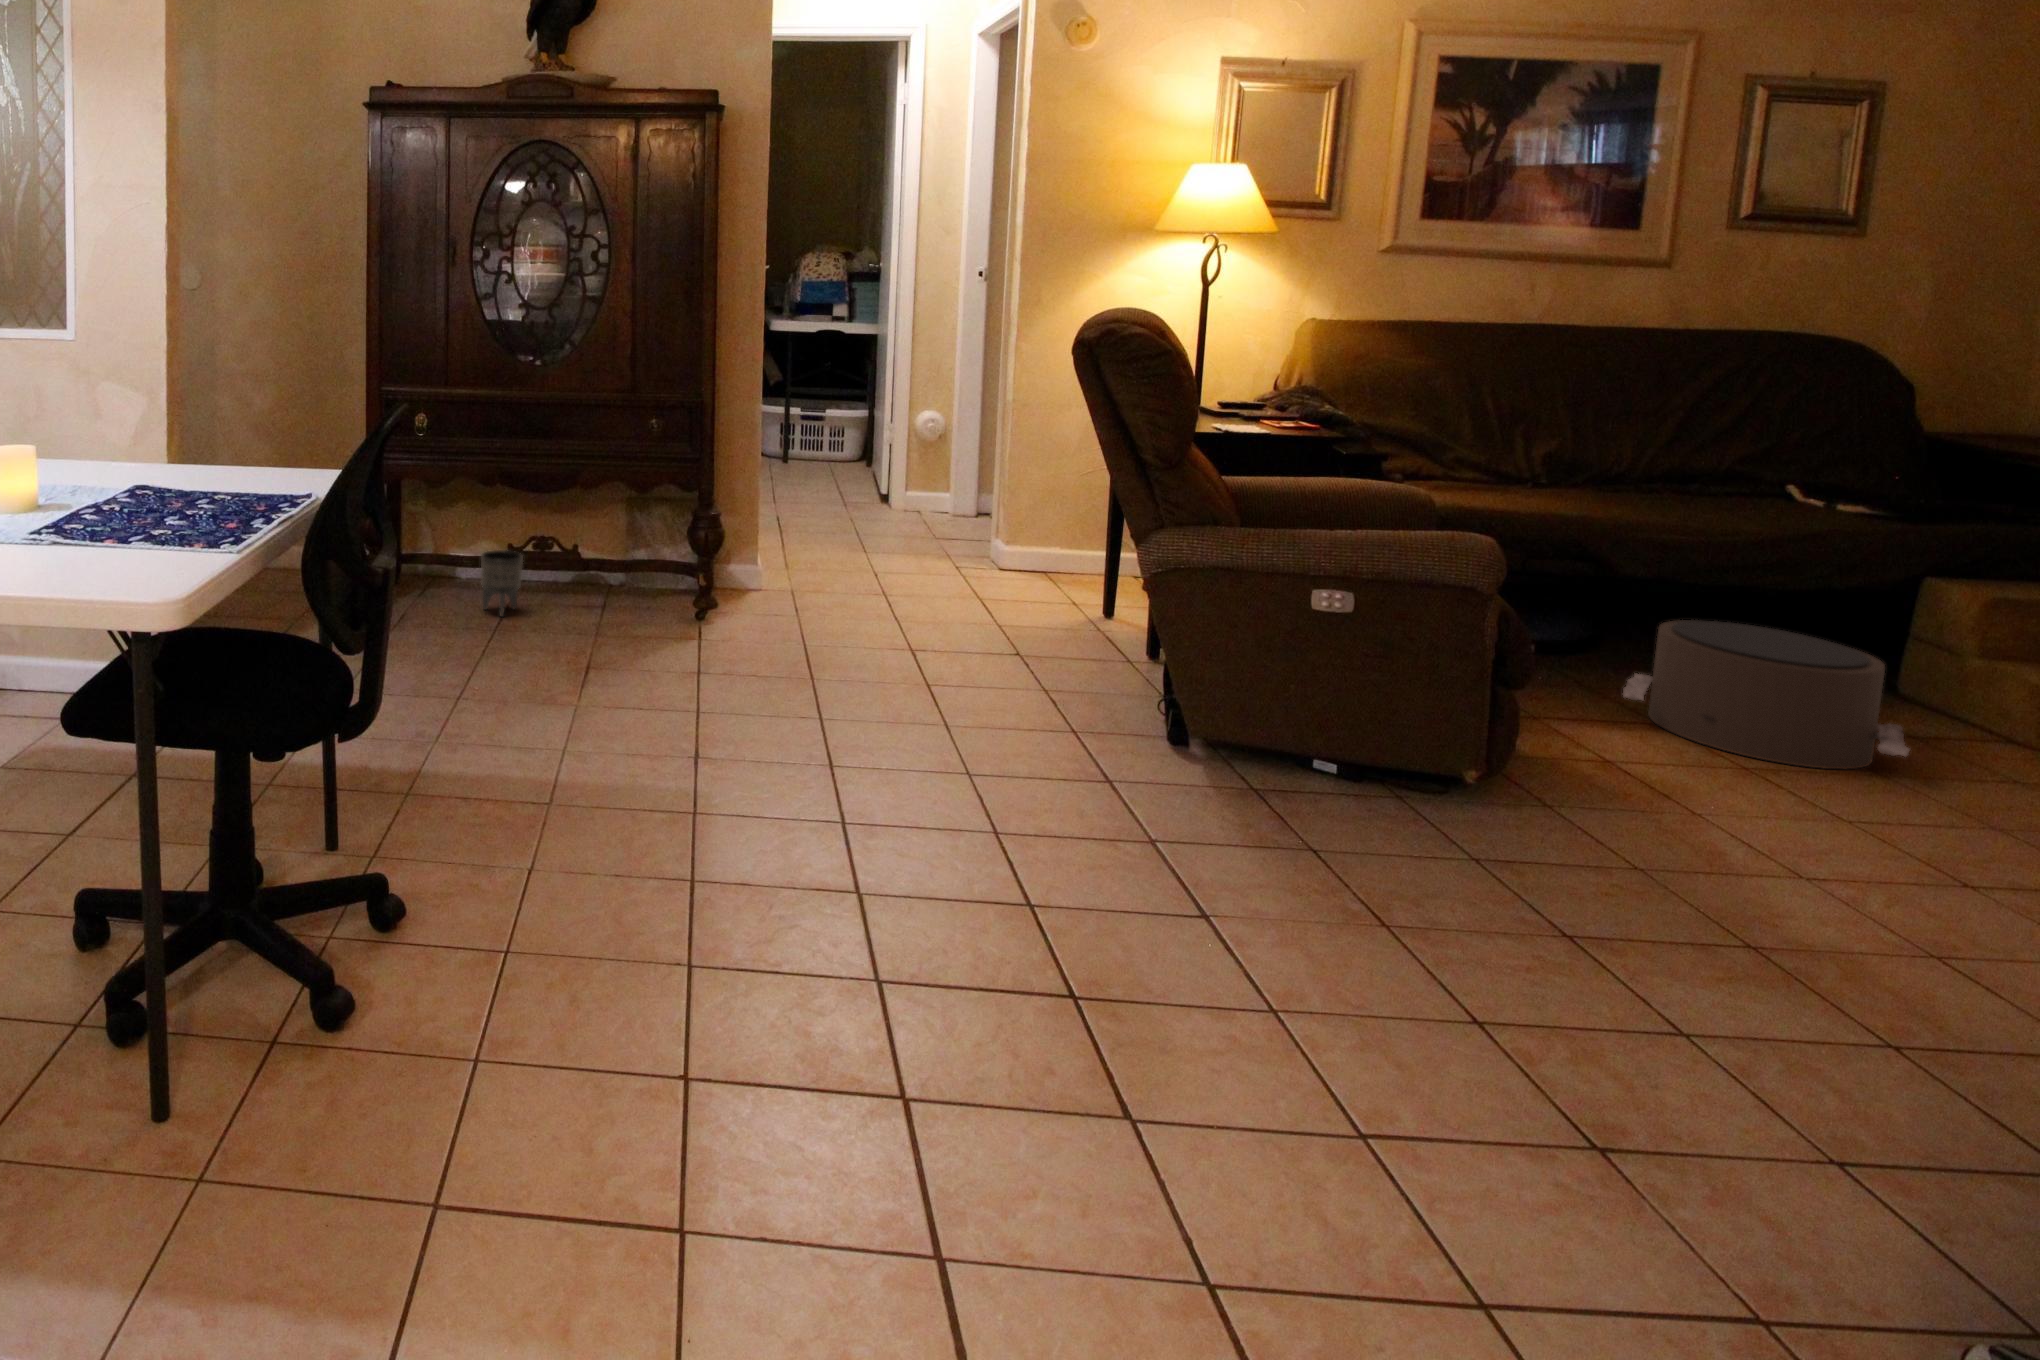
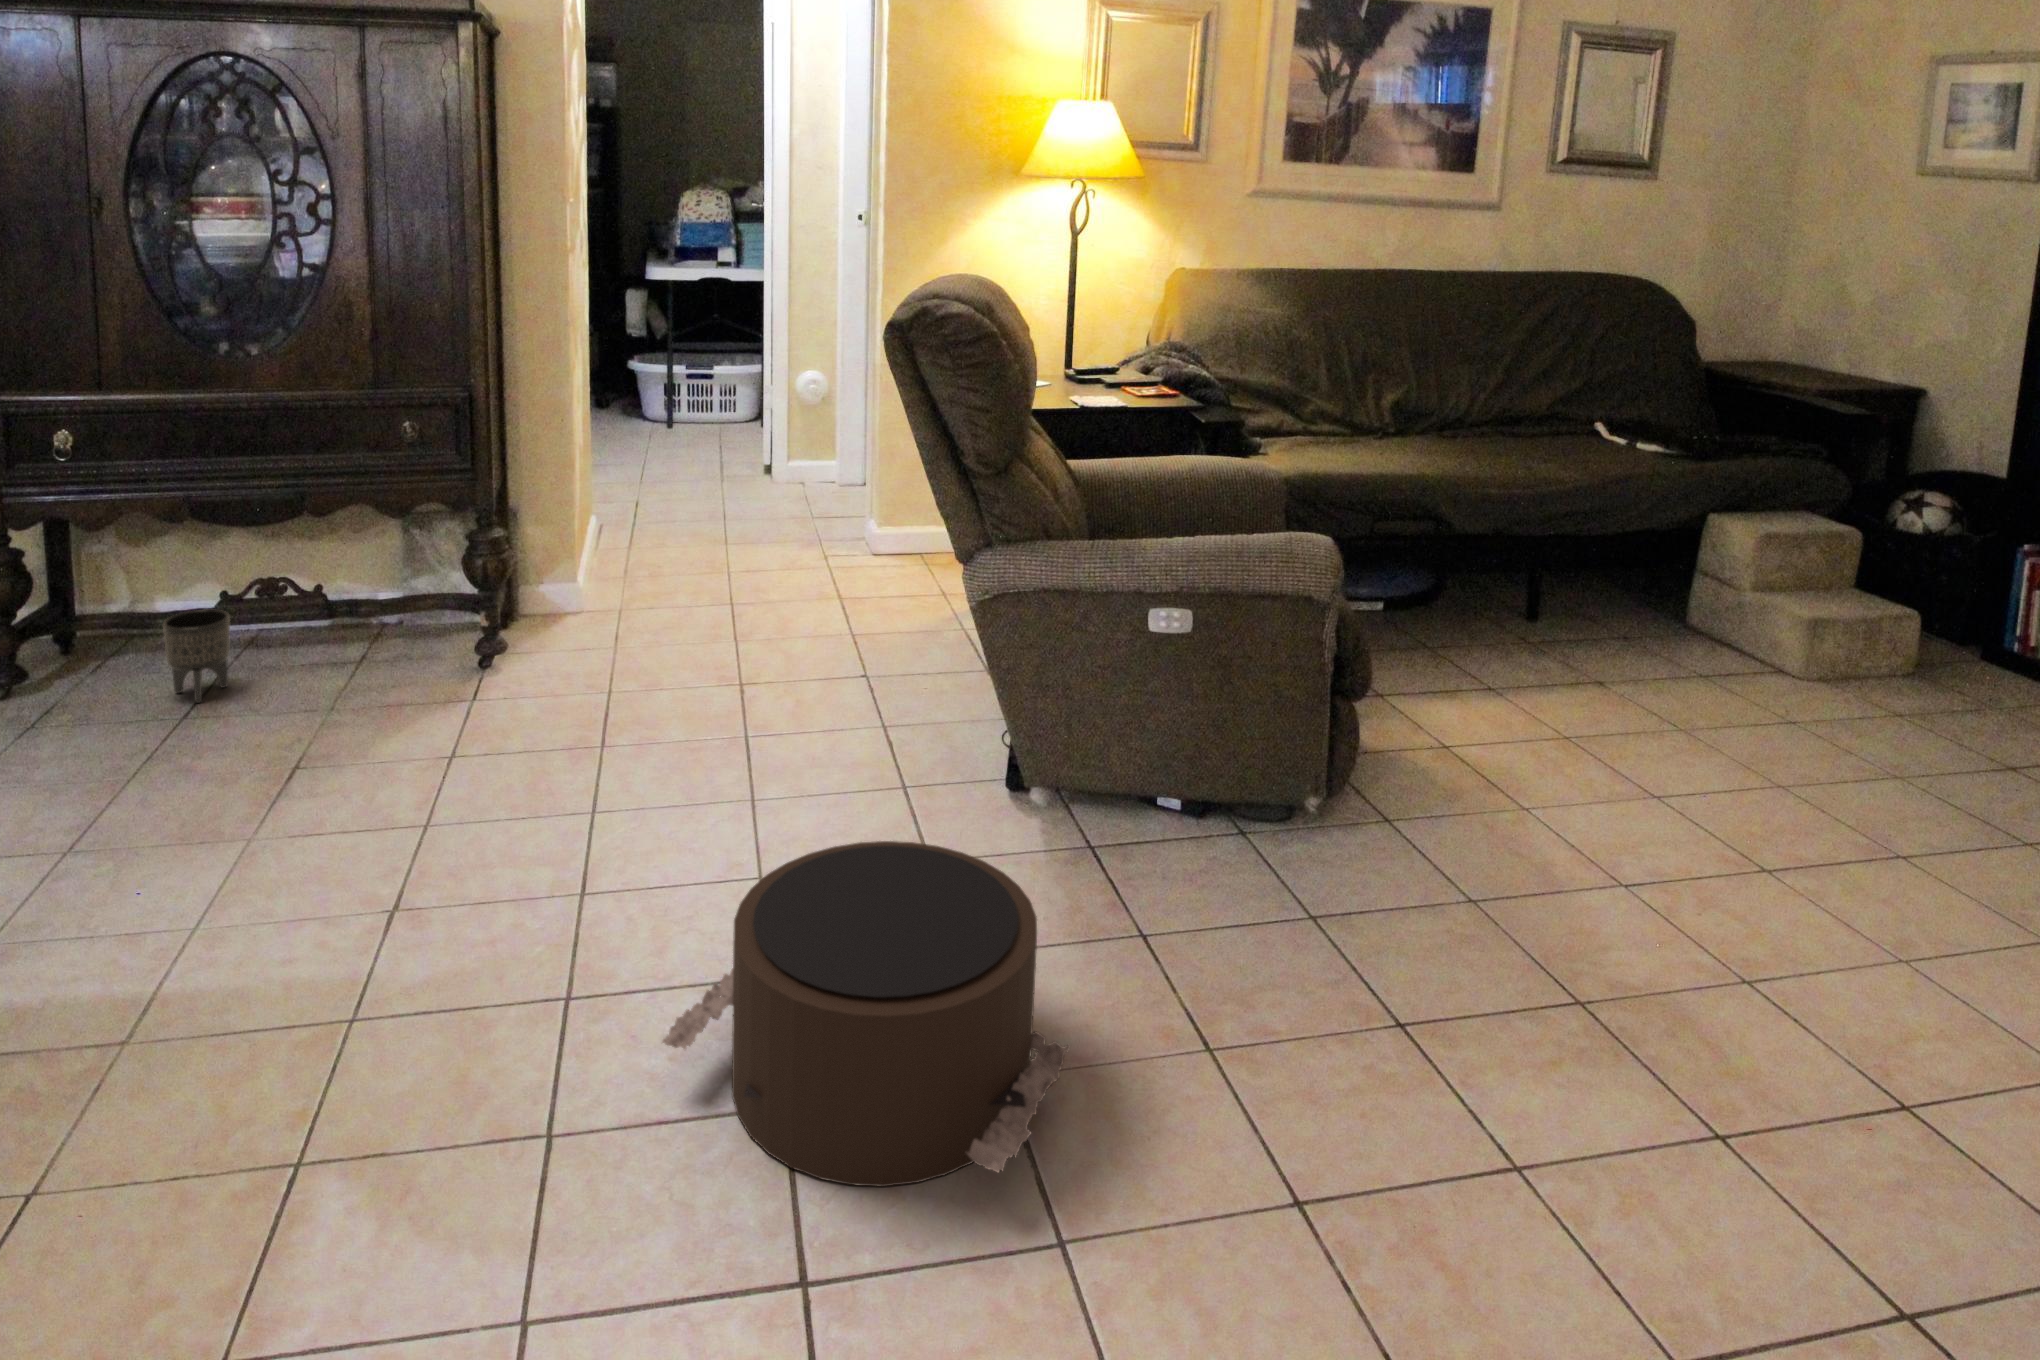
pouf: present [1623,620,1910,769] -> present [662,841,1070,1187]

